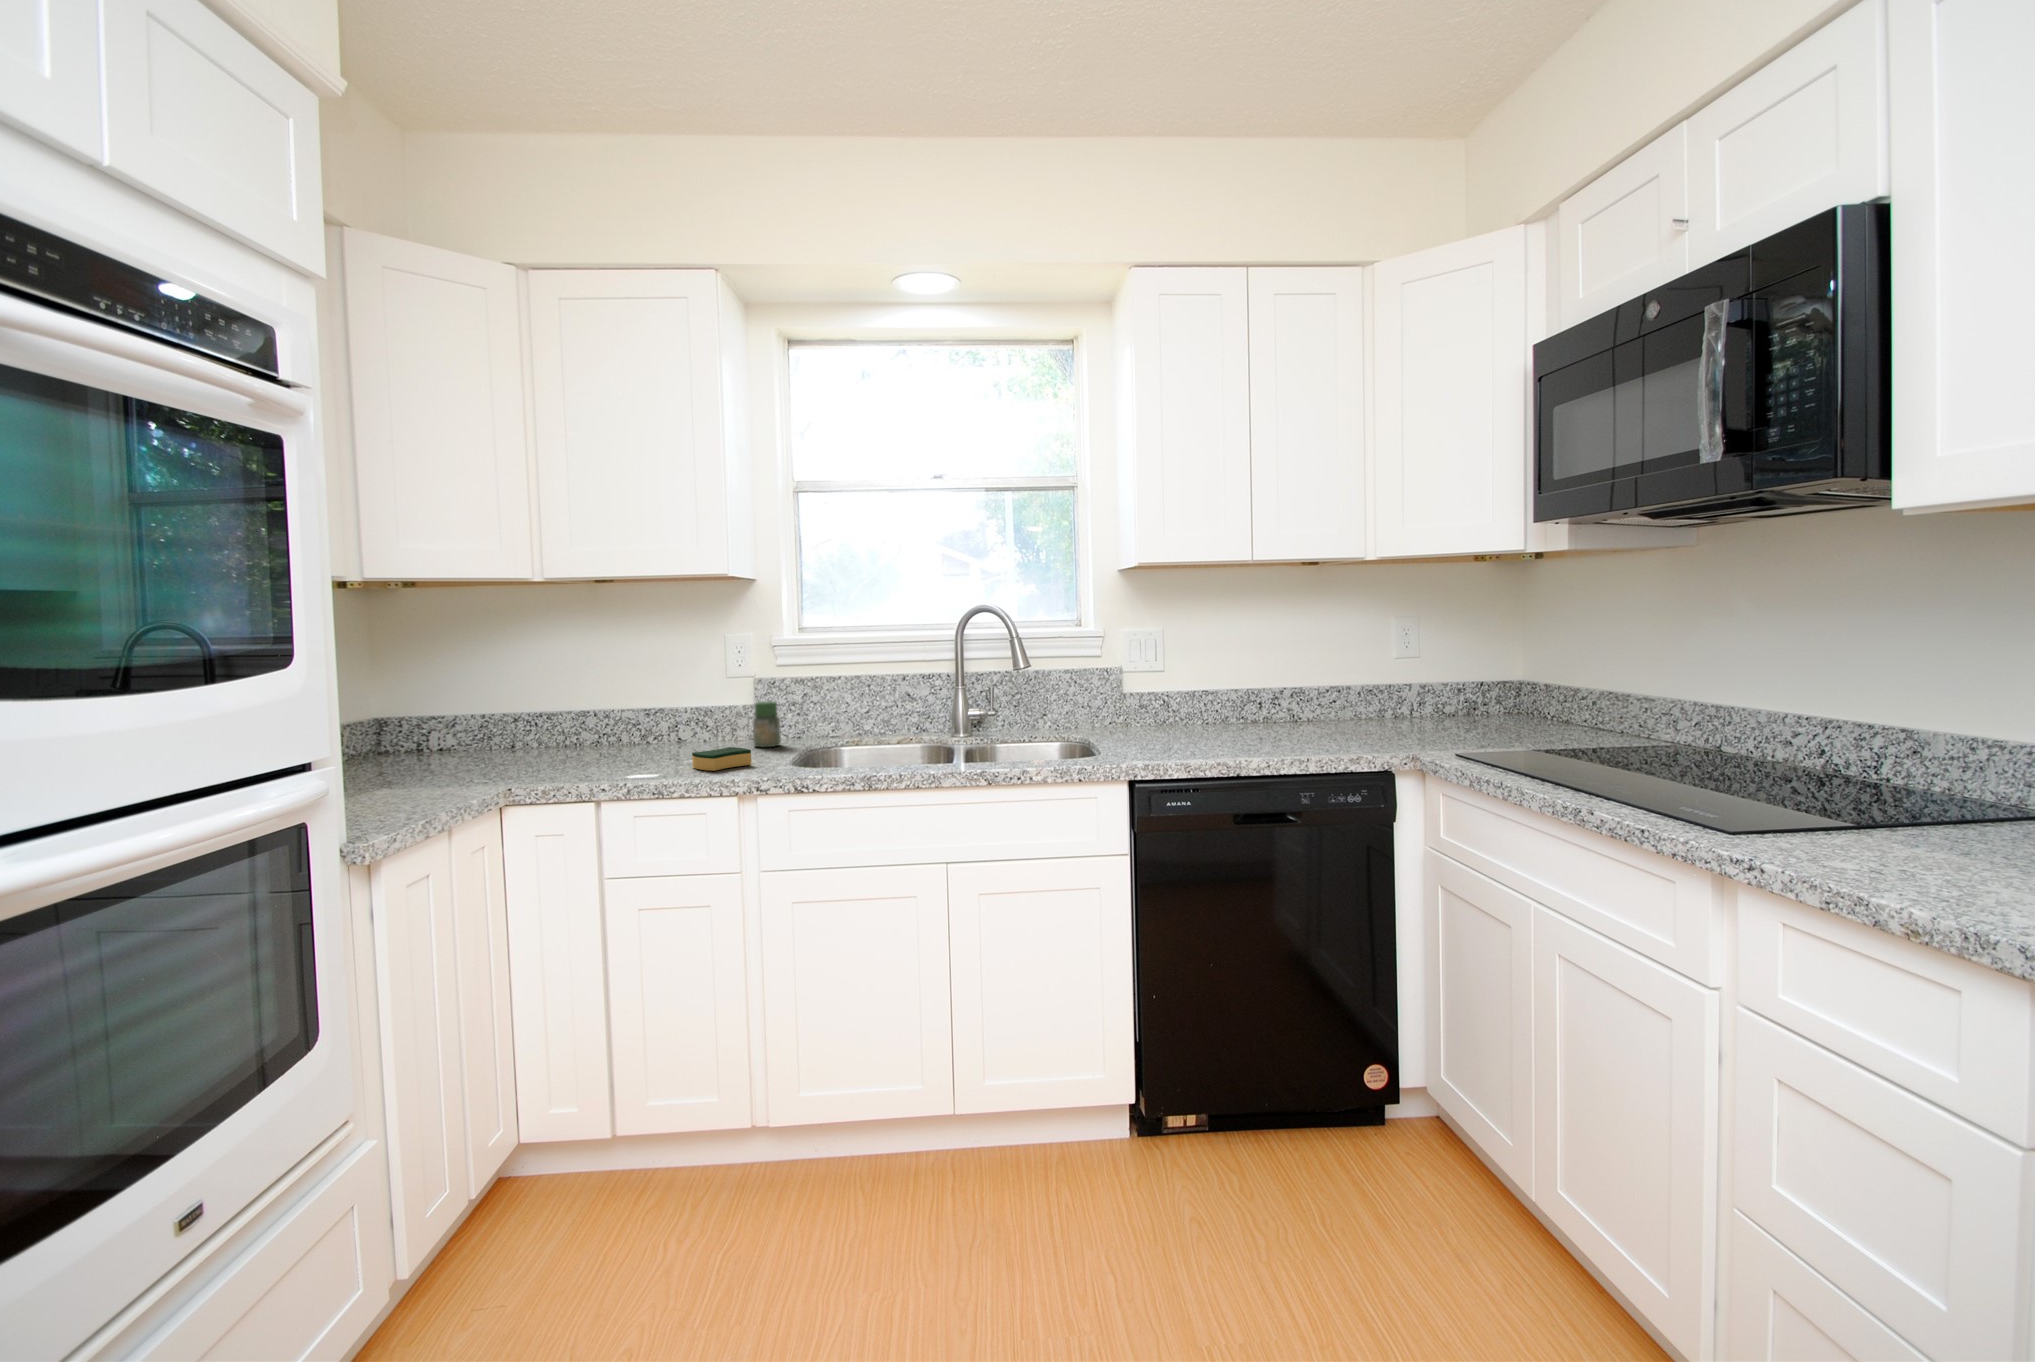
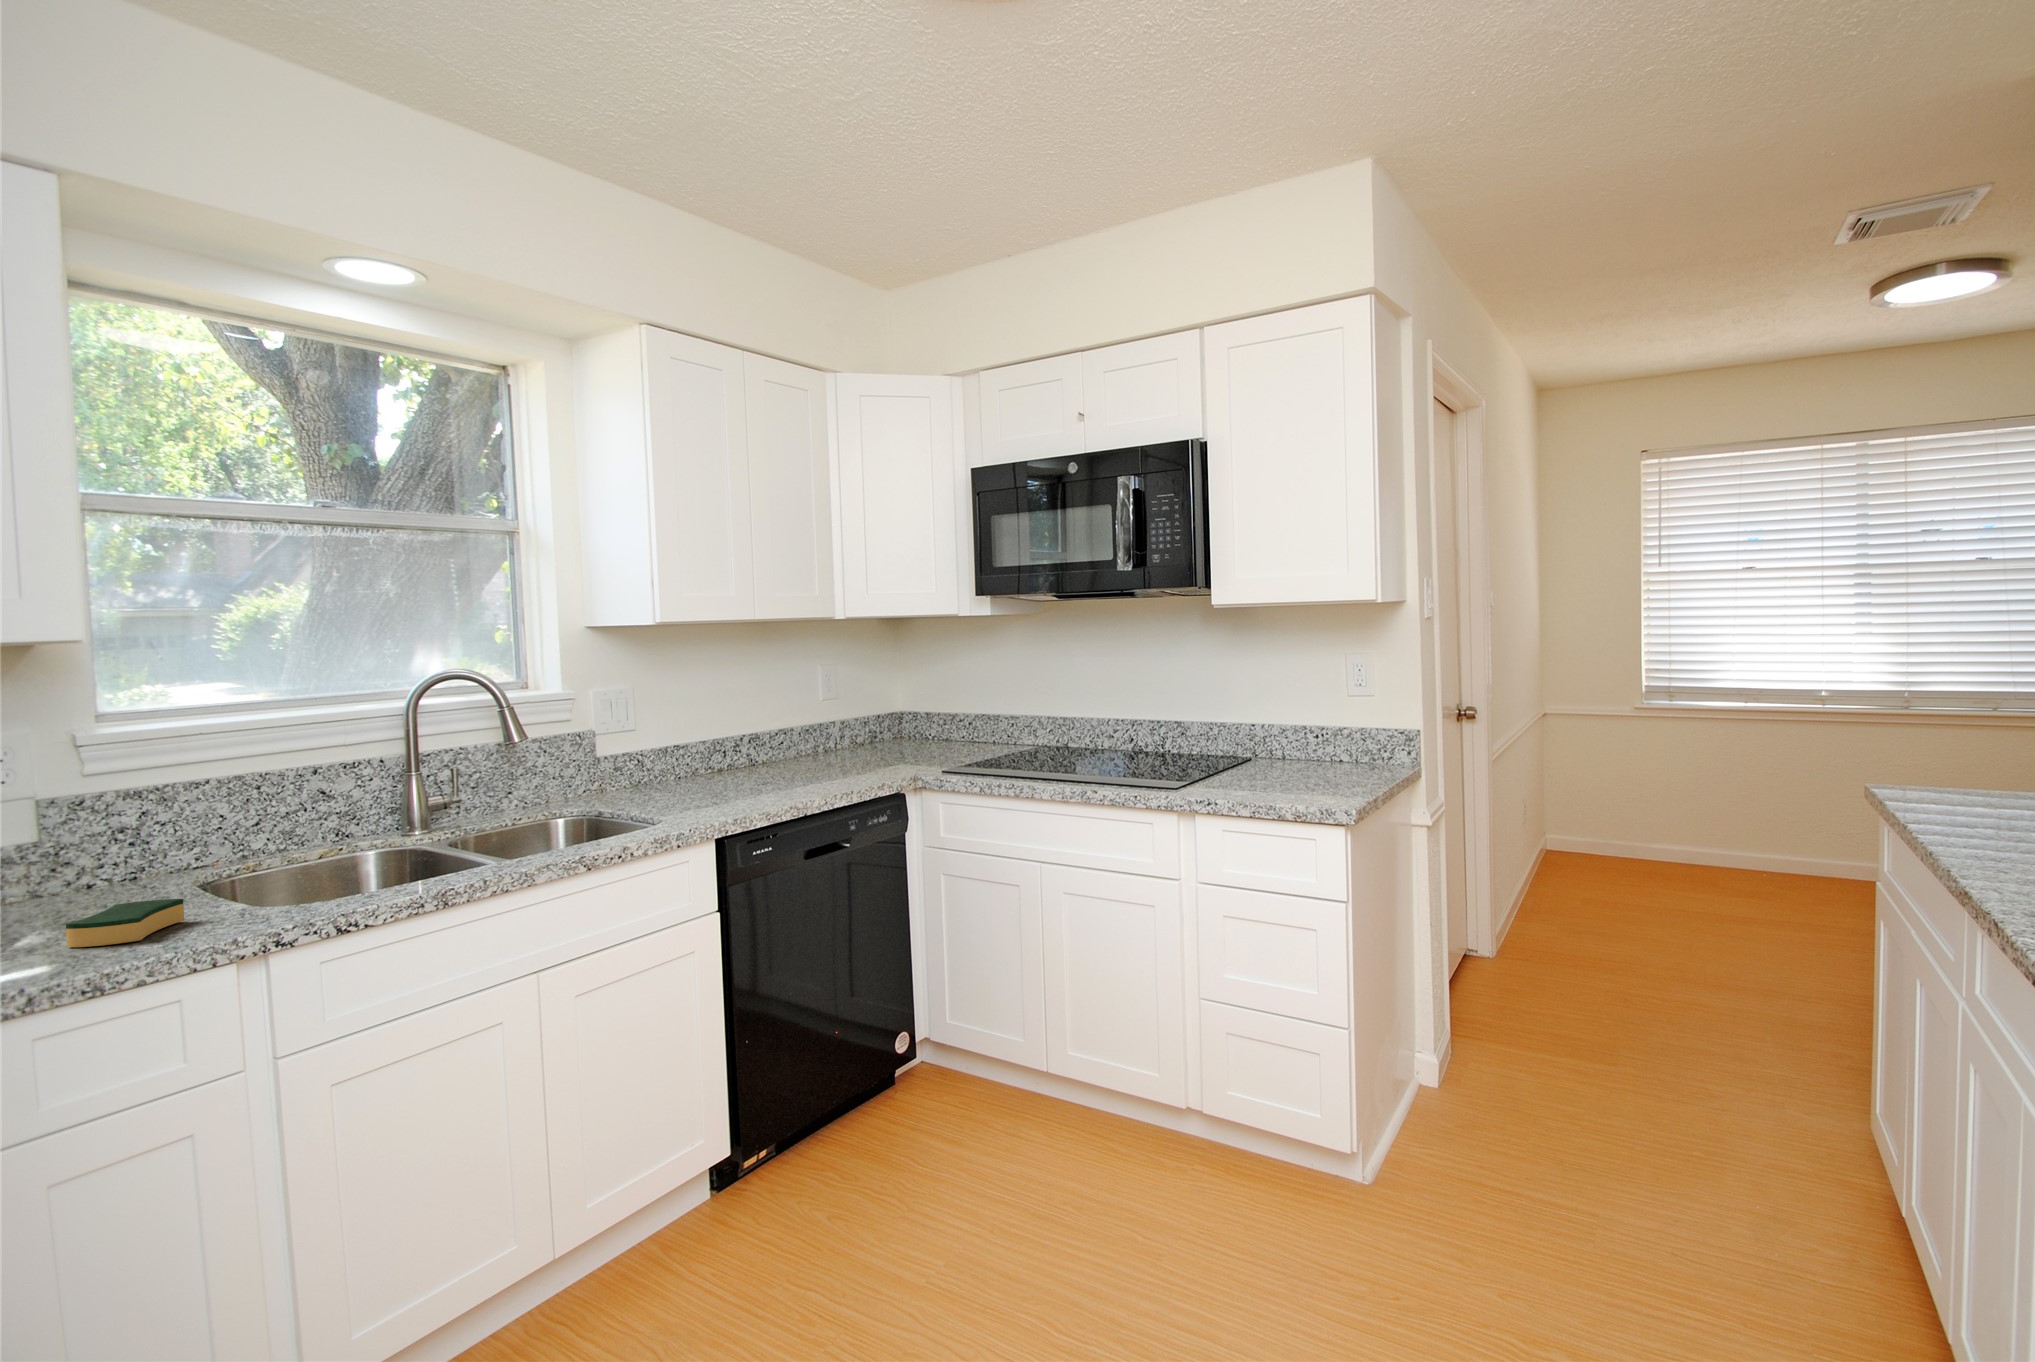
jar: present [753,701,781,747] -> none [74,829,133,903]

